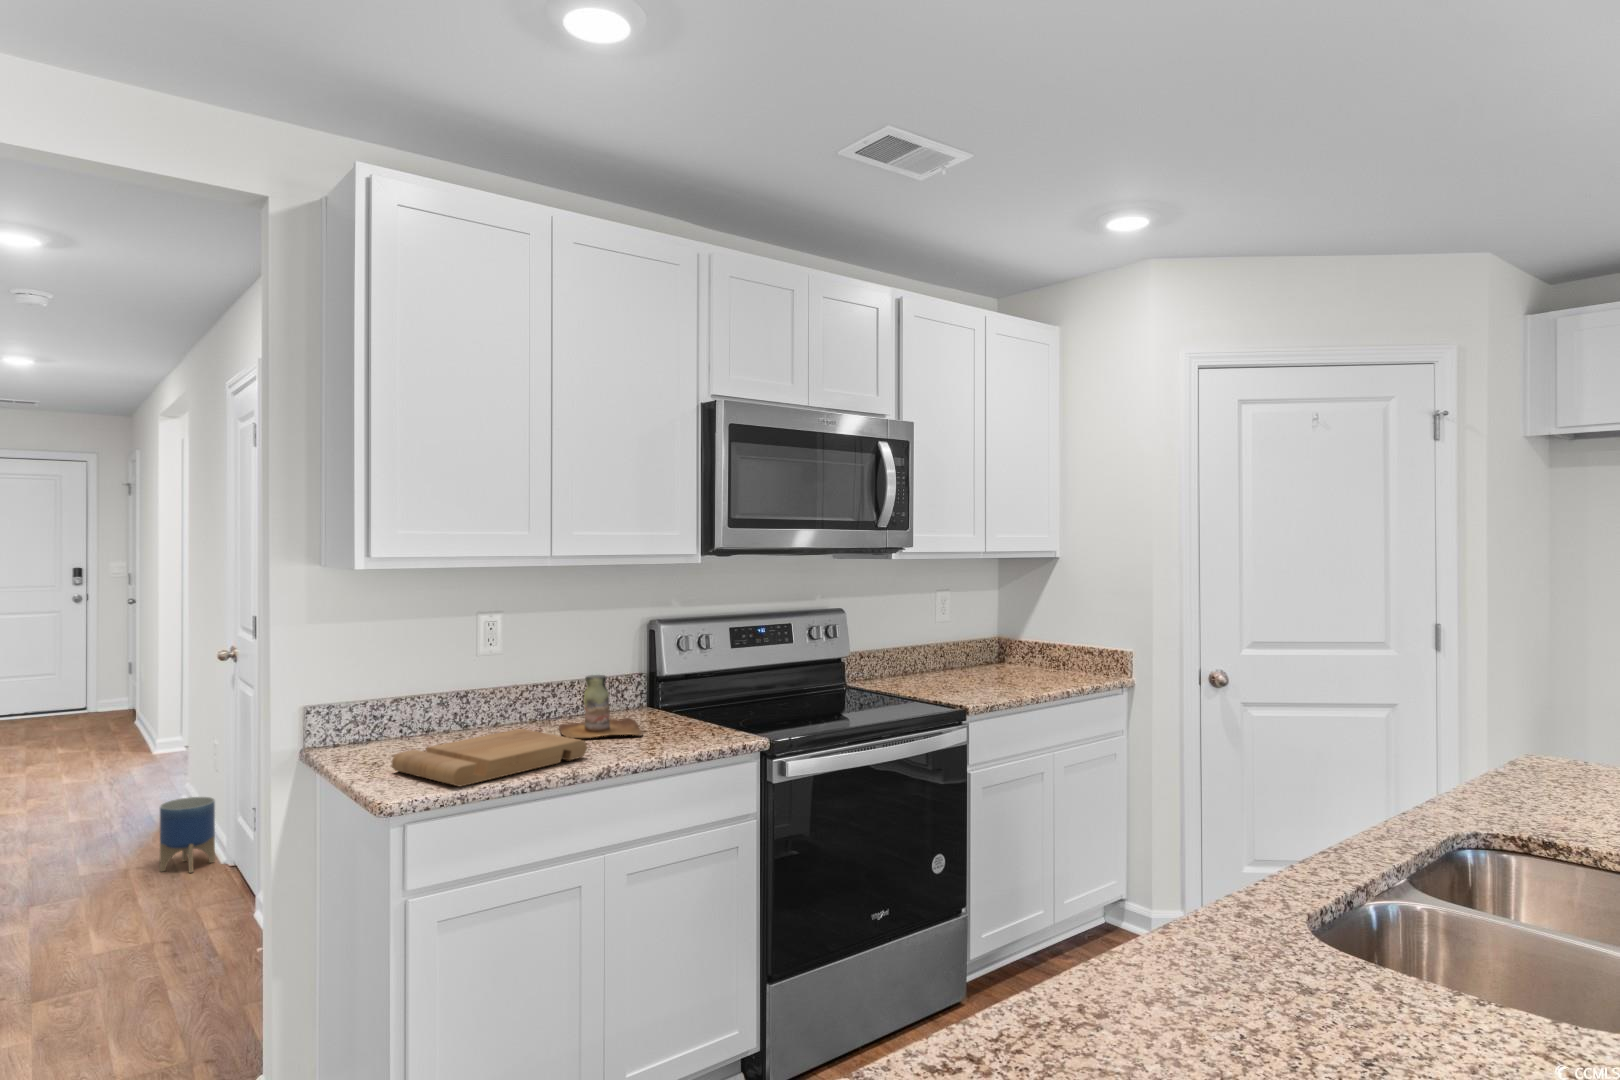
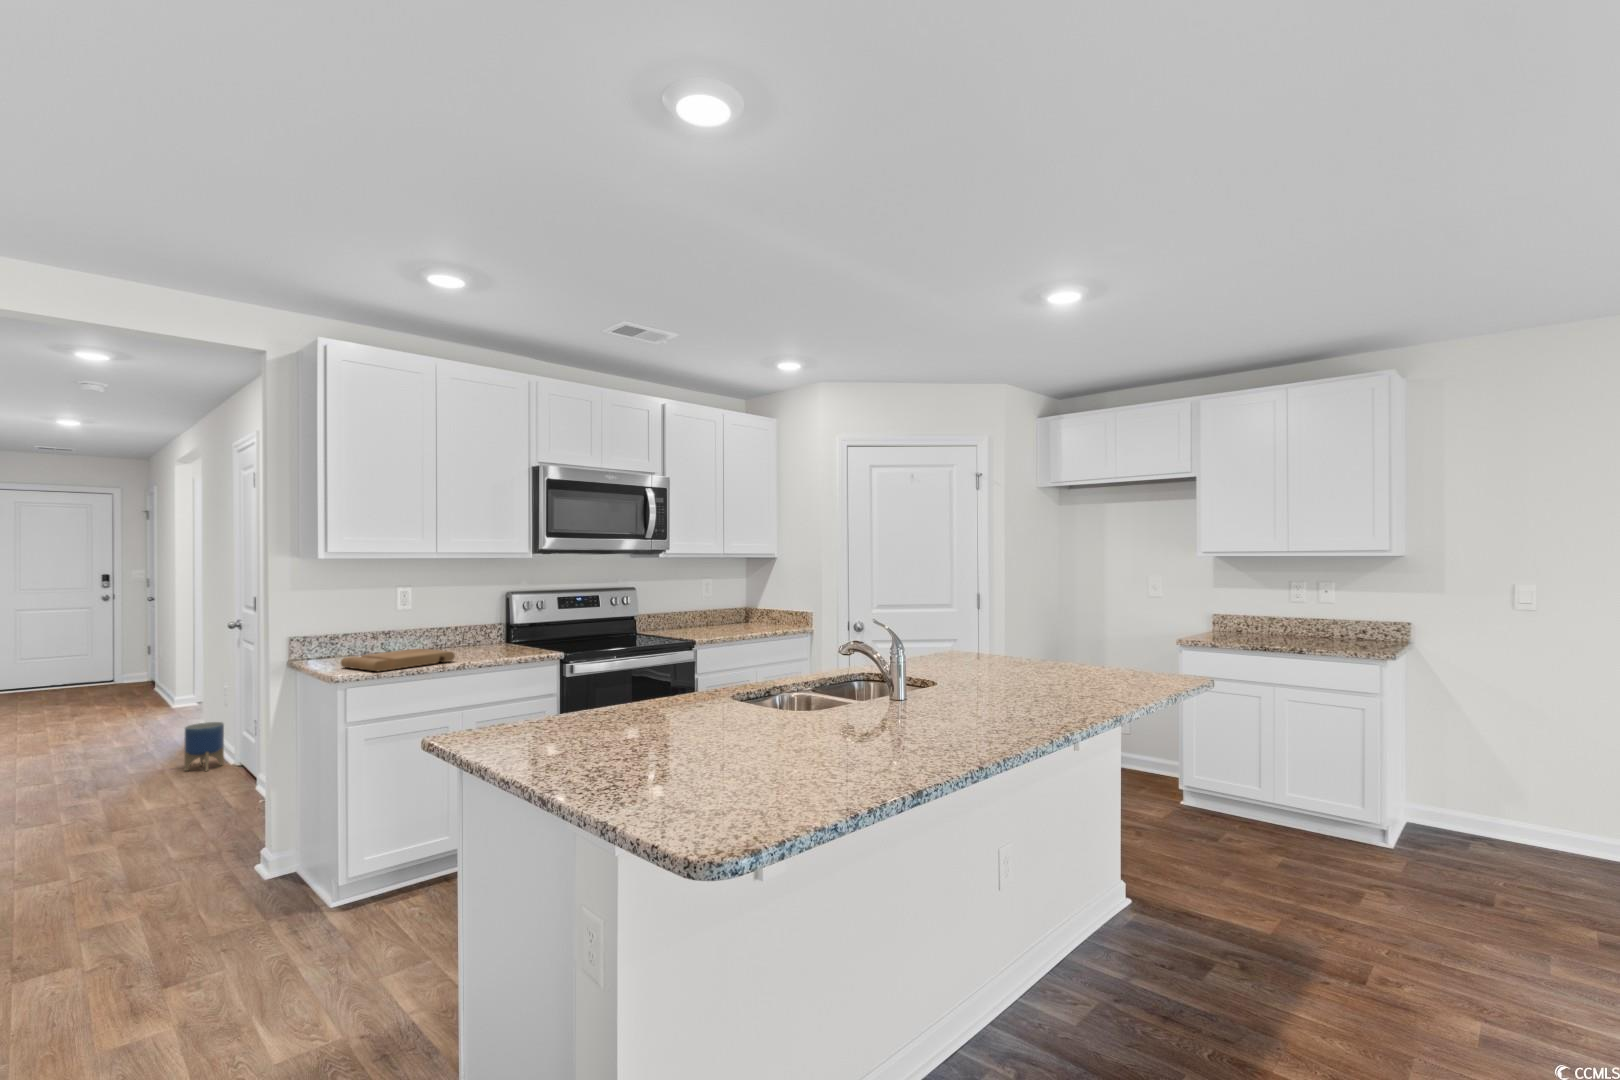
bottle: present [559,675,643,738] -> none [445,620,493,654]

